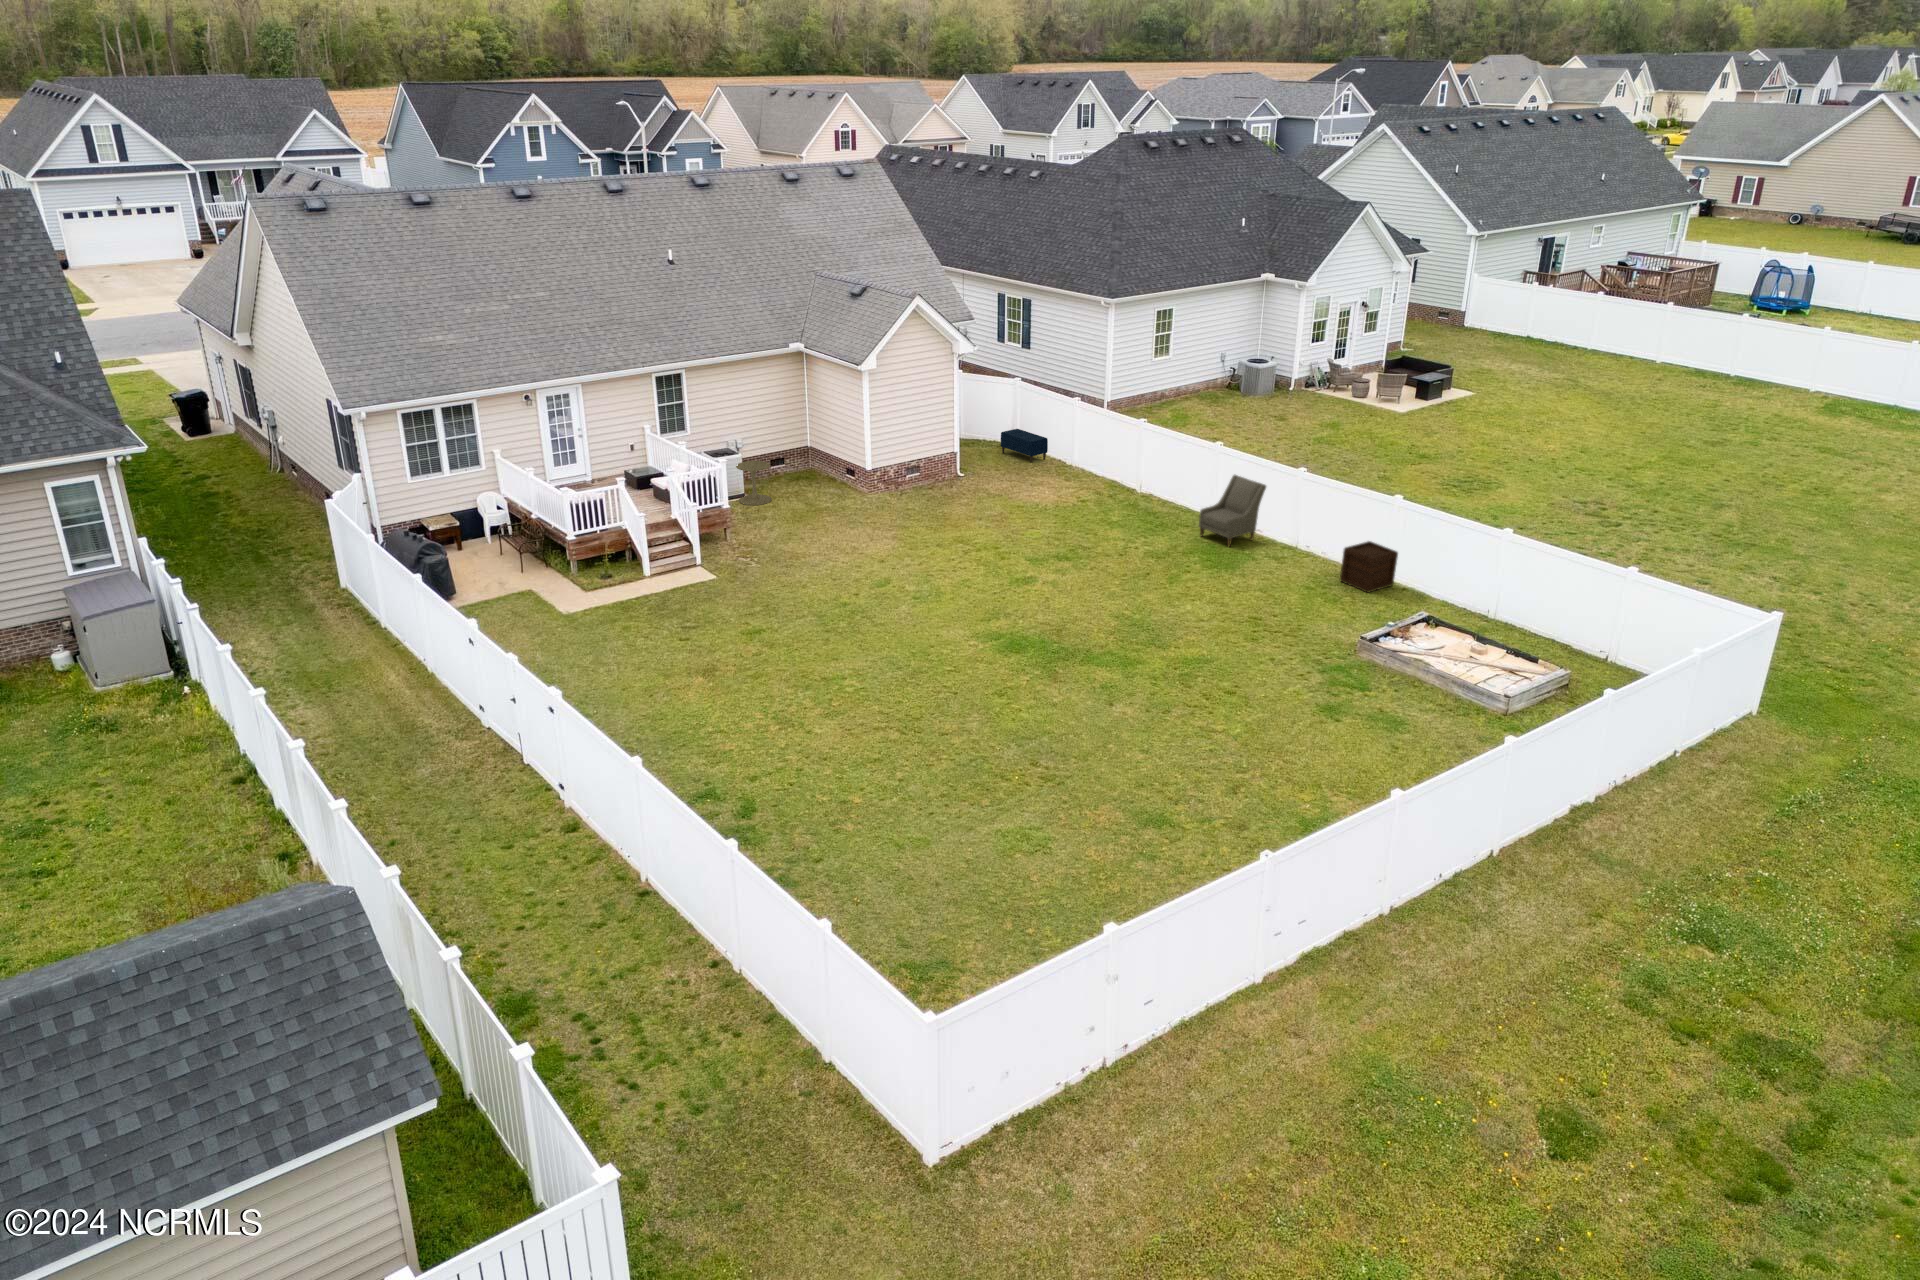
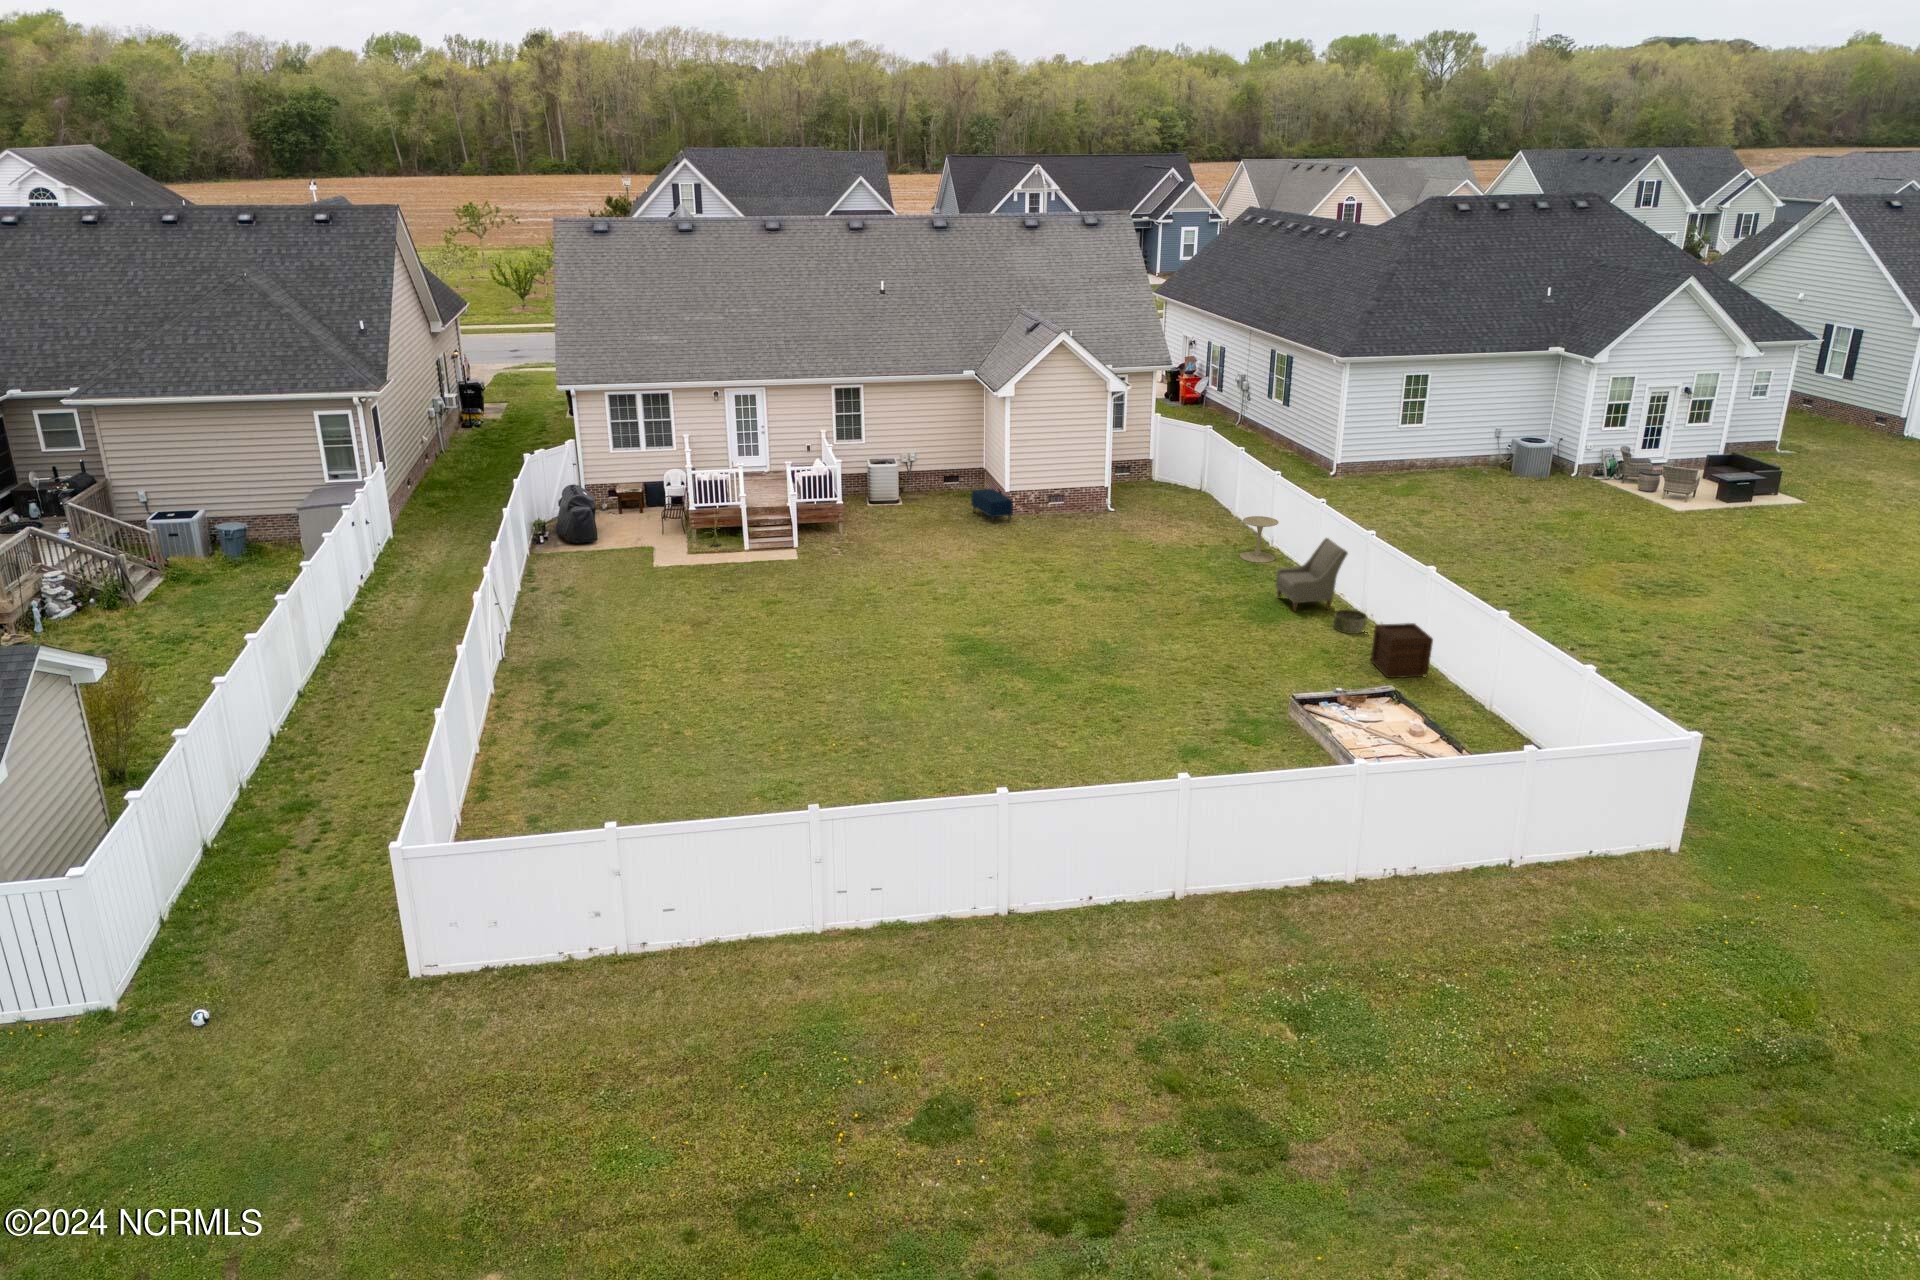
bench: present [1001,429,1048,463] -> present [971,489,1013,523]
pedestal table: present [736,461,772,505] -> present [1240,516,1279,563]
basket: none [1273,534,1303,559] -> present [1333,609,1367,634]

